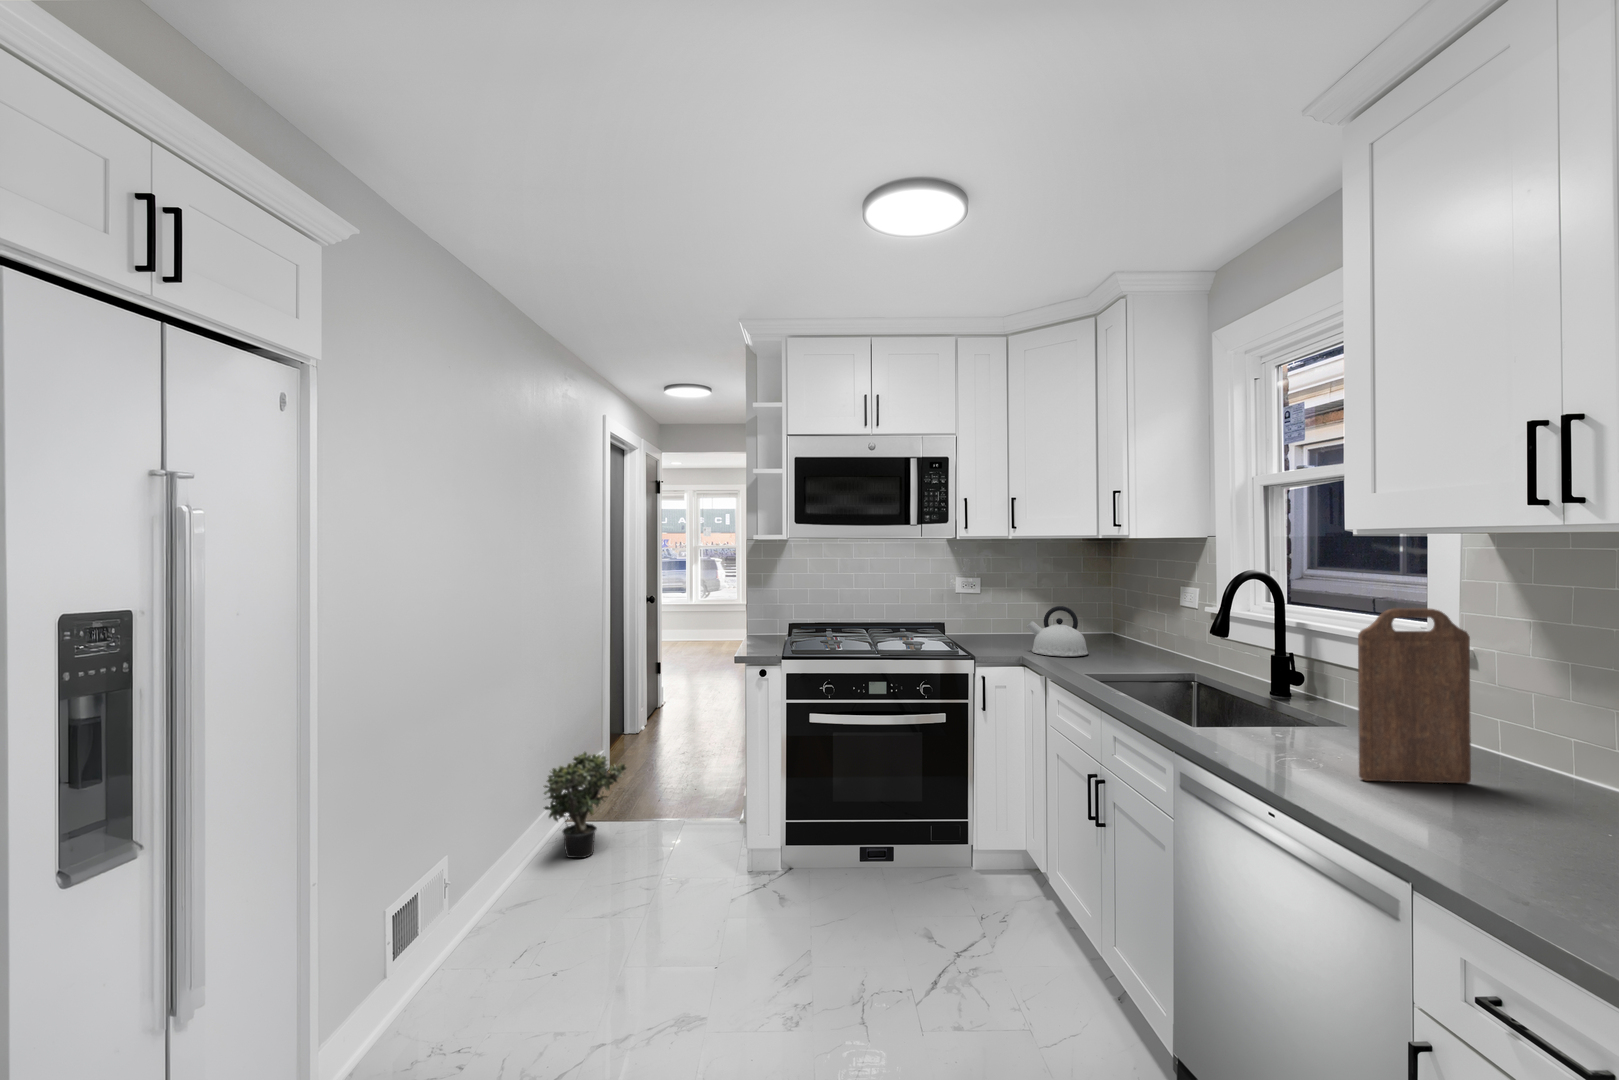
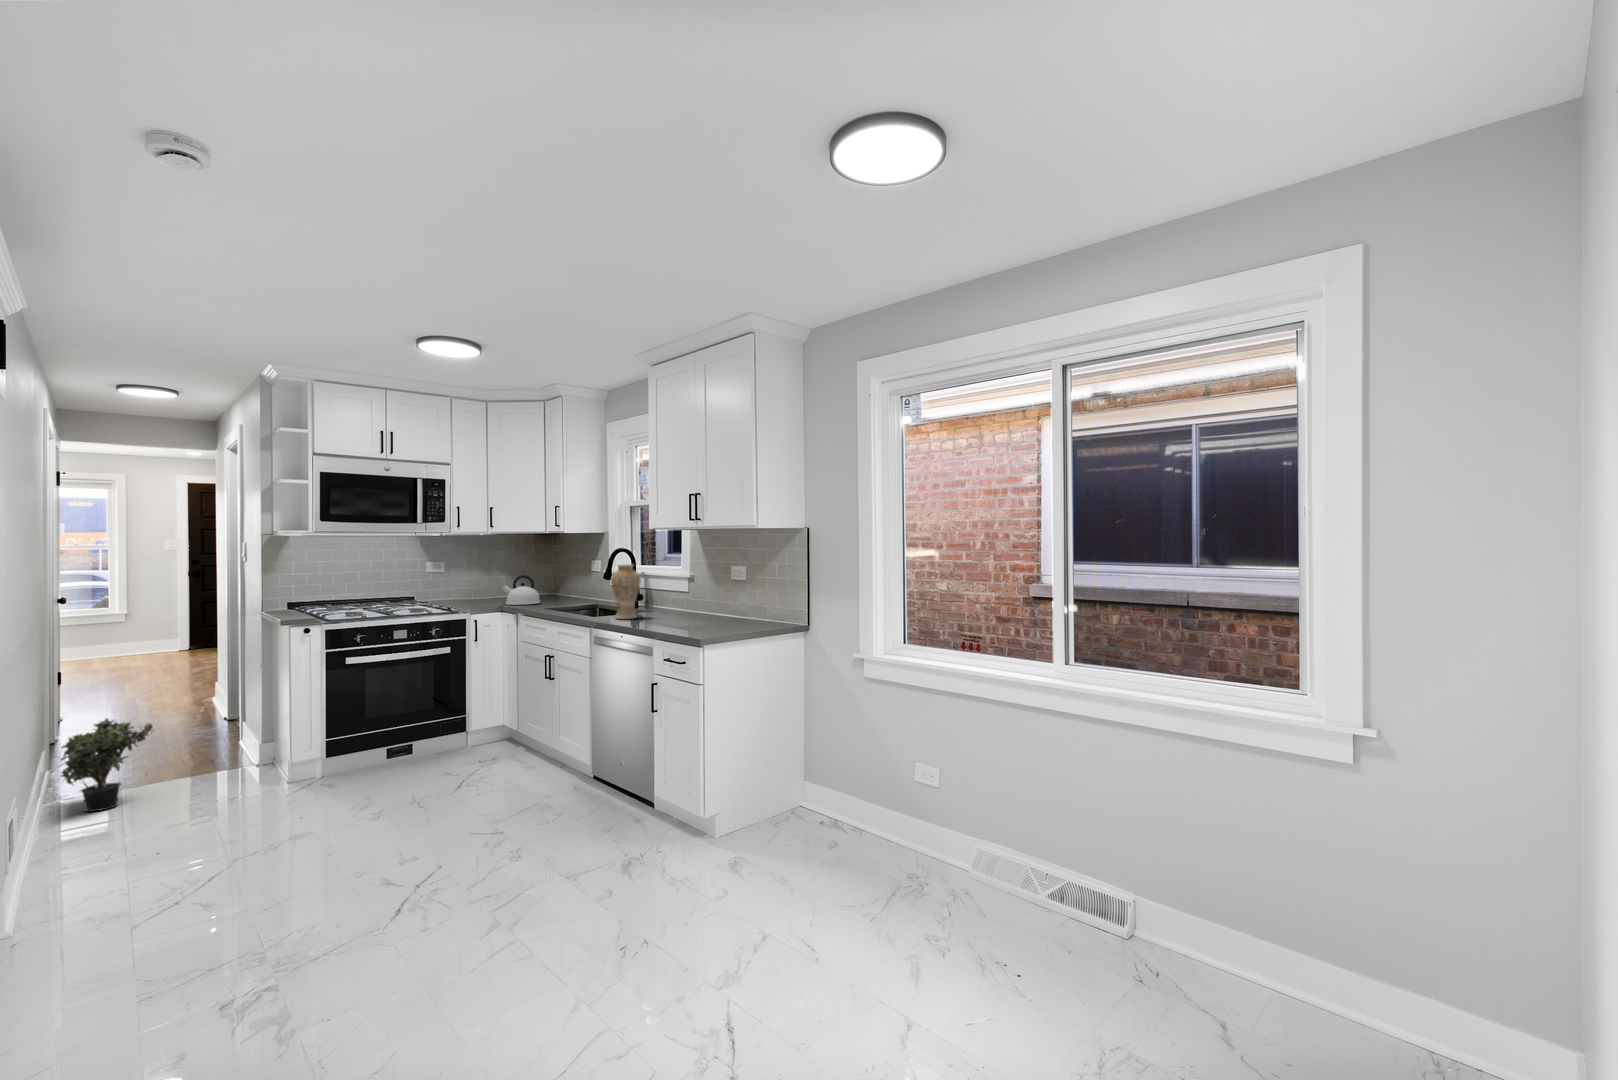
cutting board: present [1358,608,1471,783] -> none [649,556,685,622]
vase: none [1239,617,1318,751] -> present [611,564,640,619]

